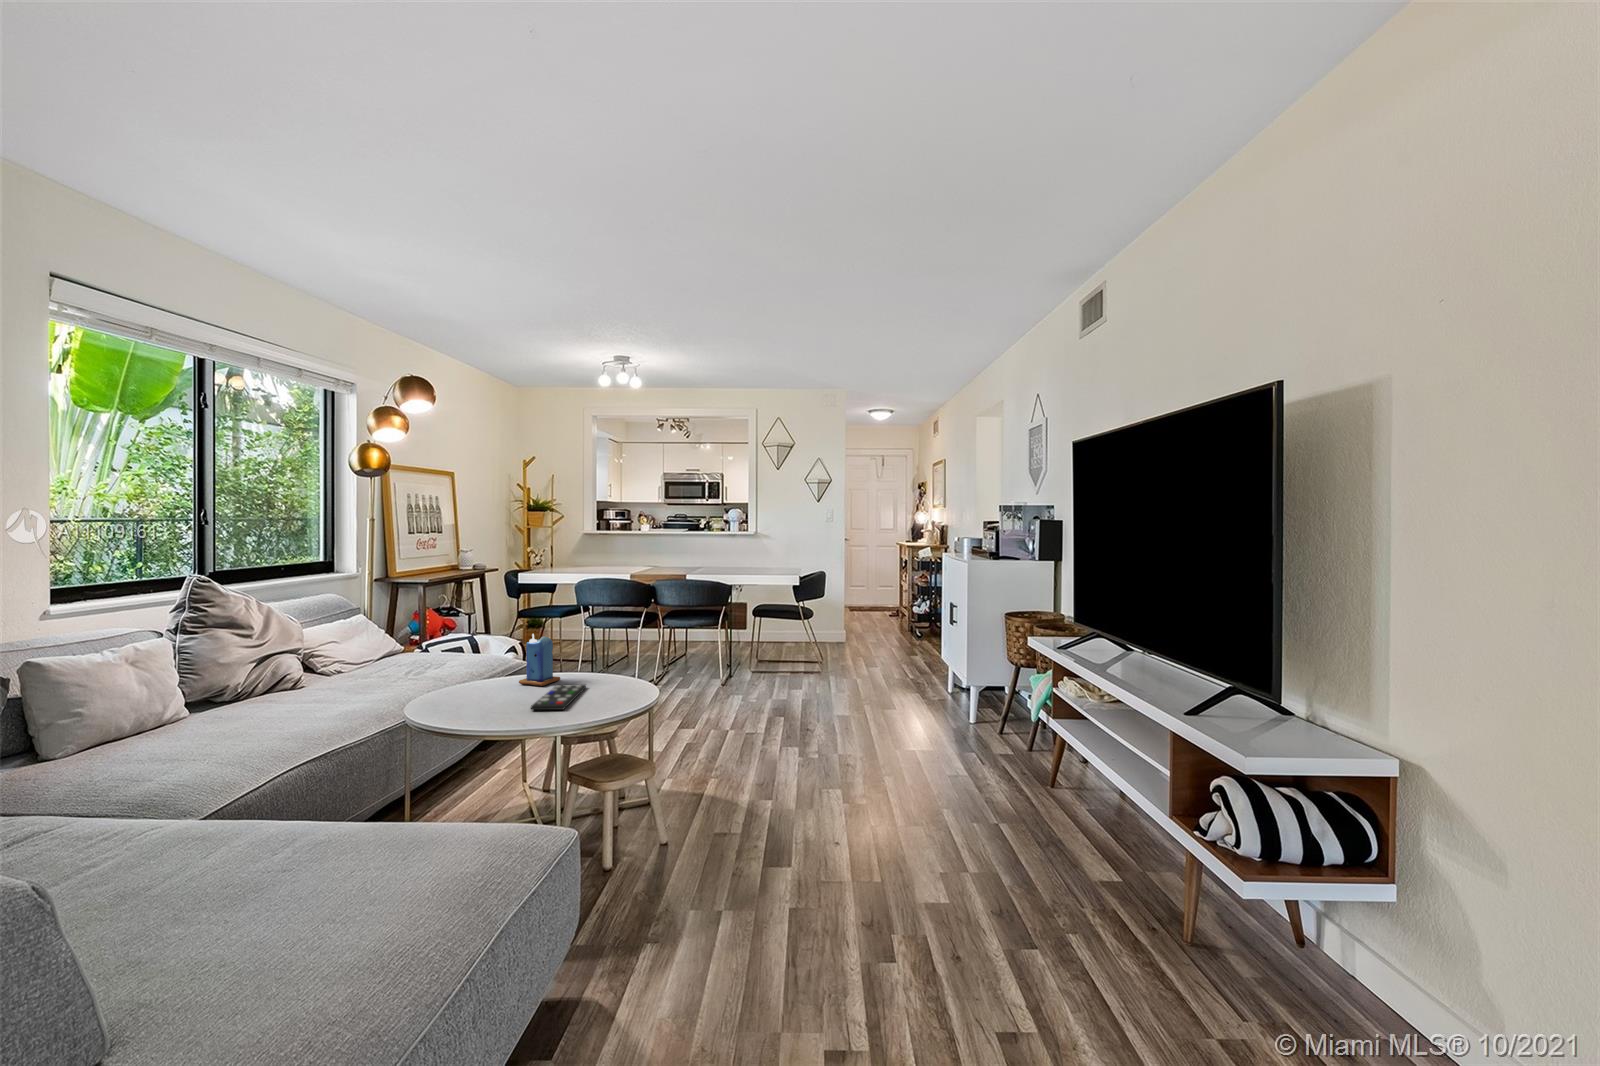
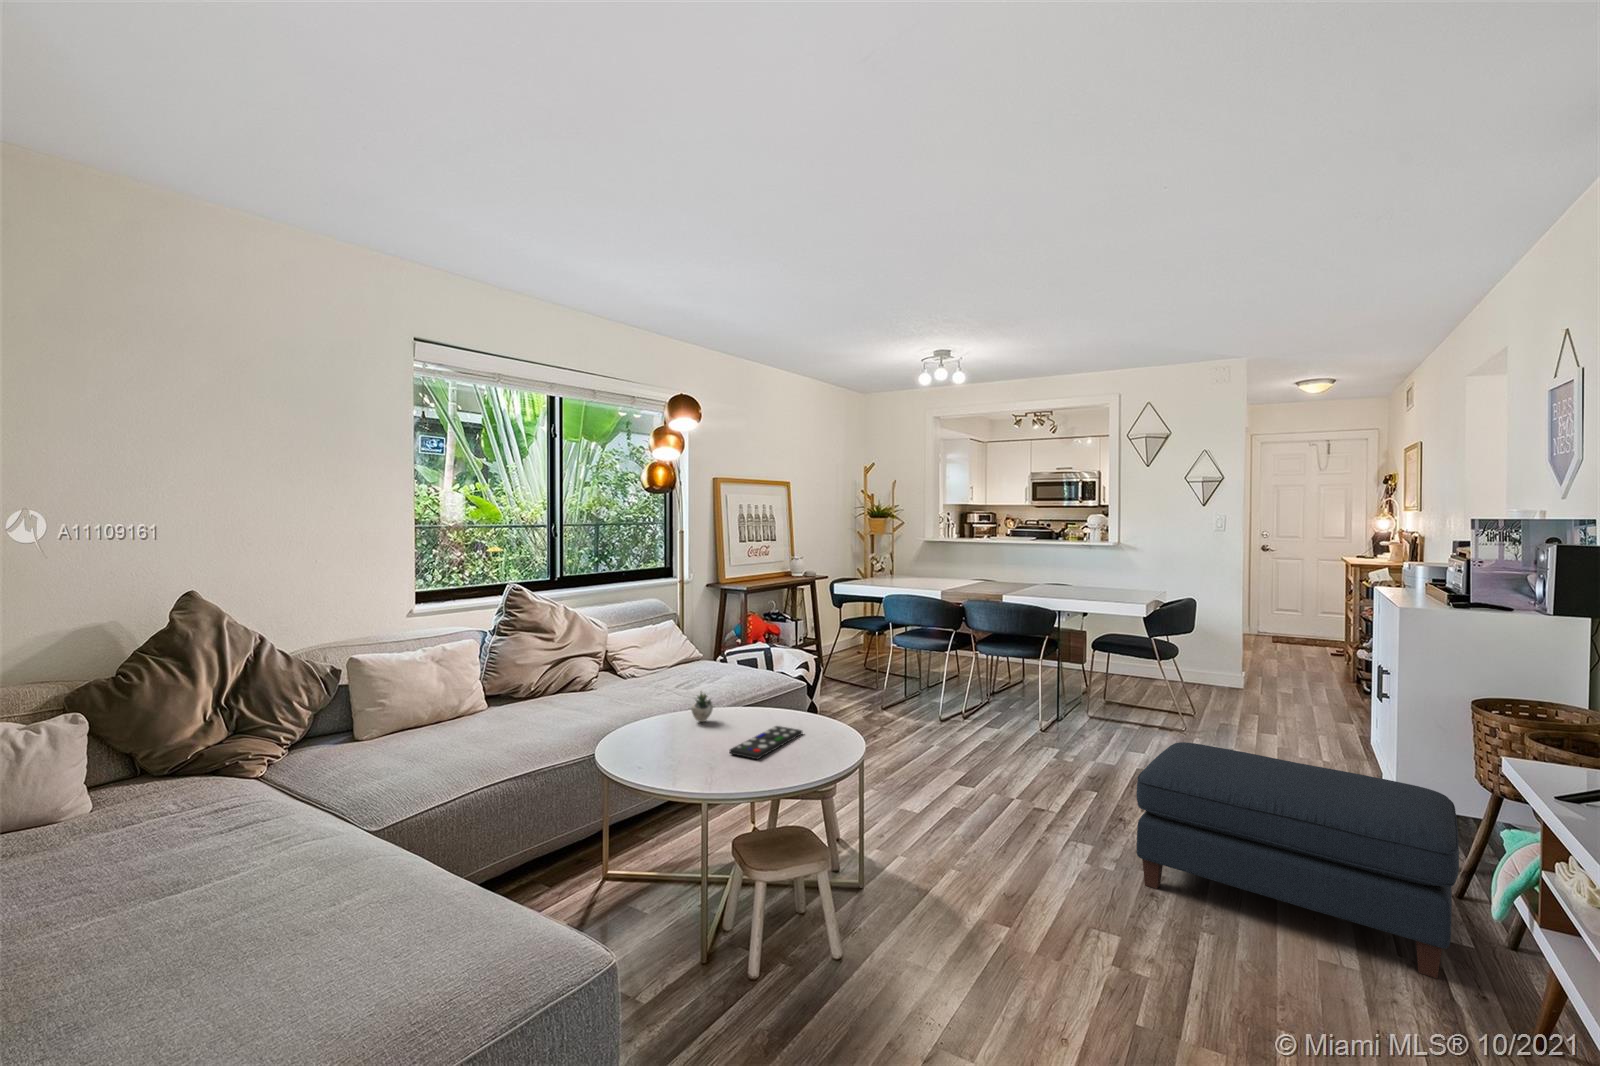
candle: present [519,634,560,686] -> none [747,668,787,724]
succulent plant: none [461,655,507,693] -> present [691,692,713,722]
ottoman: none [837,664,1020,777] -> present [1136,742,1459,979]

